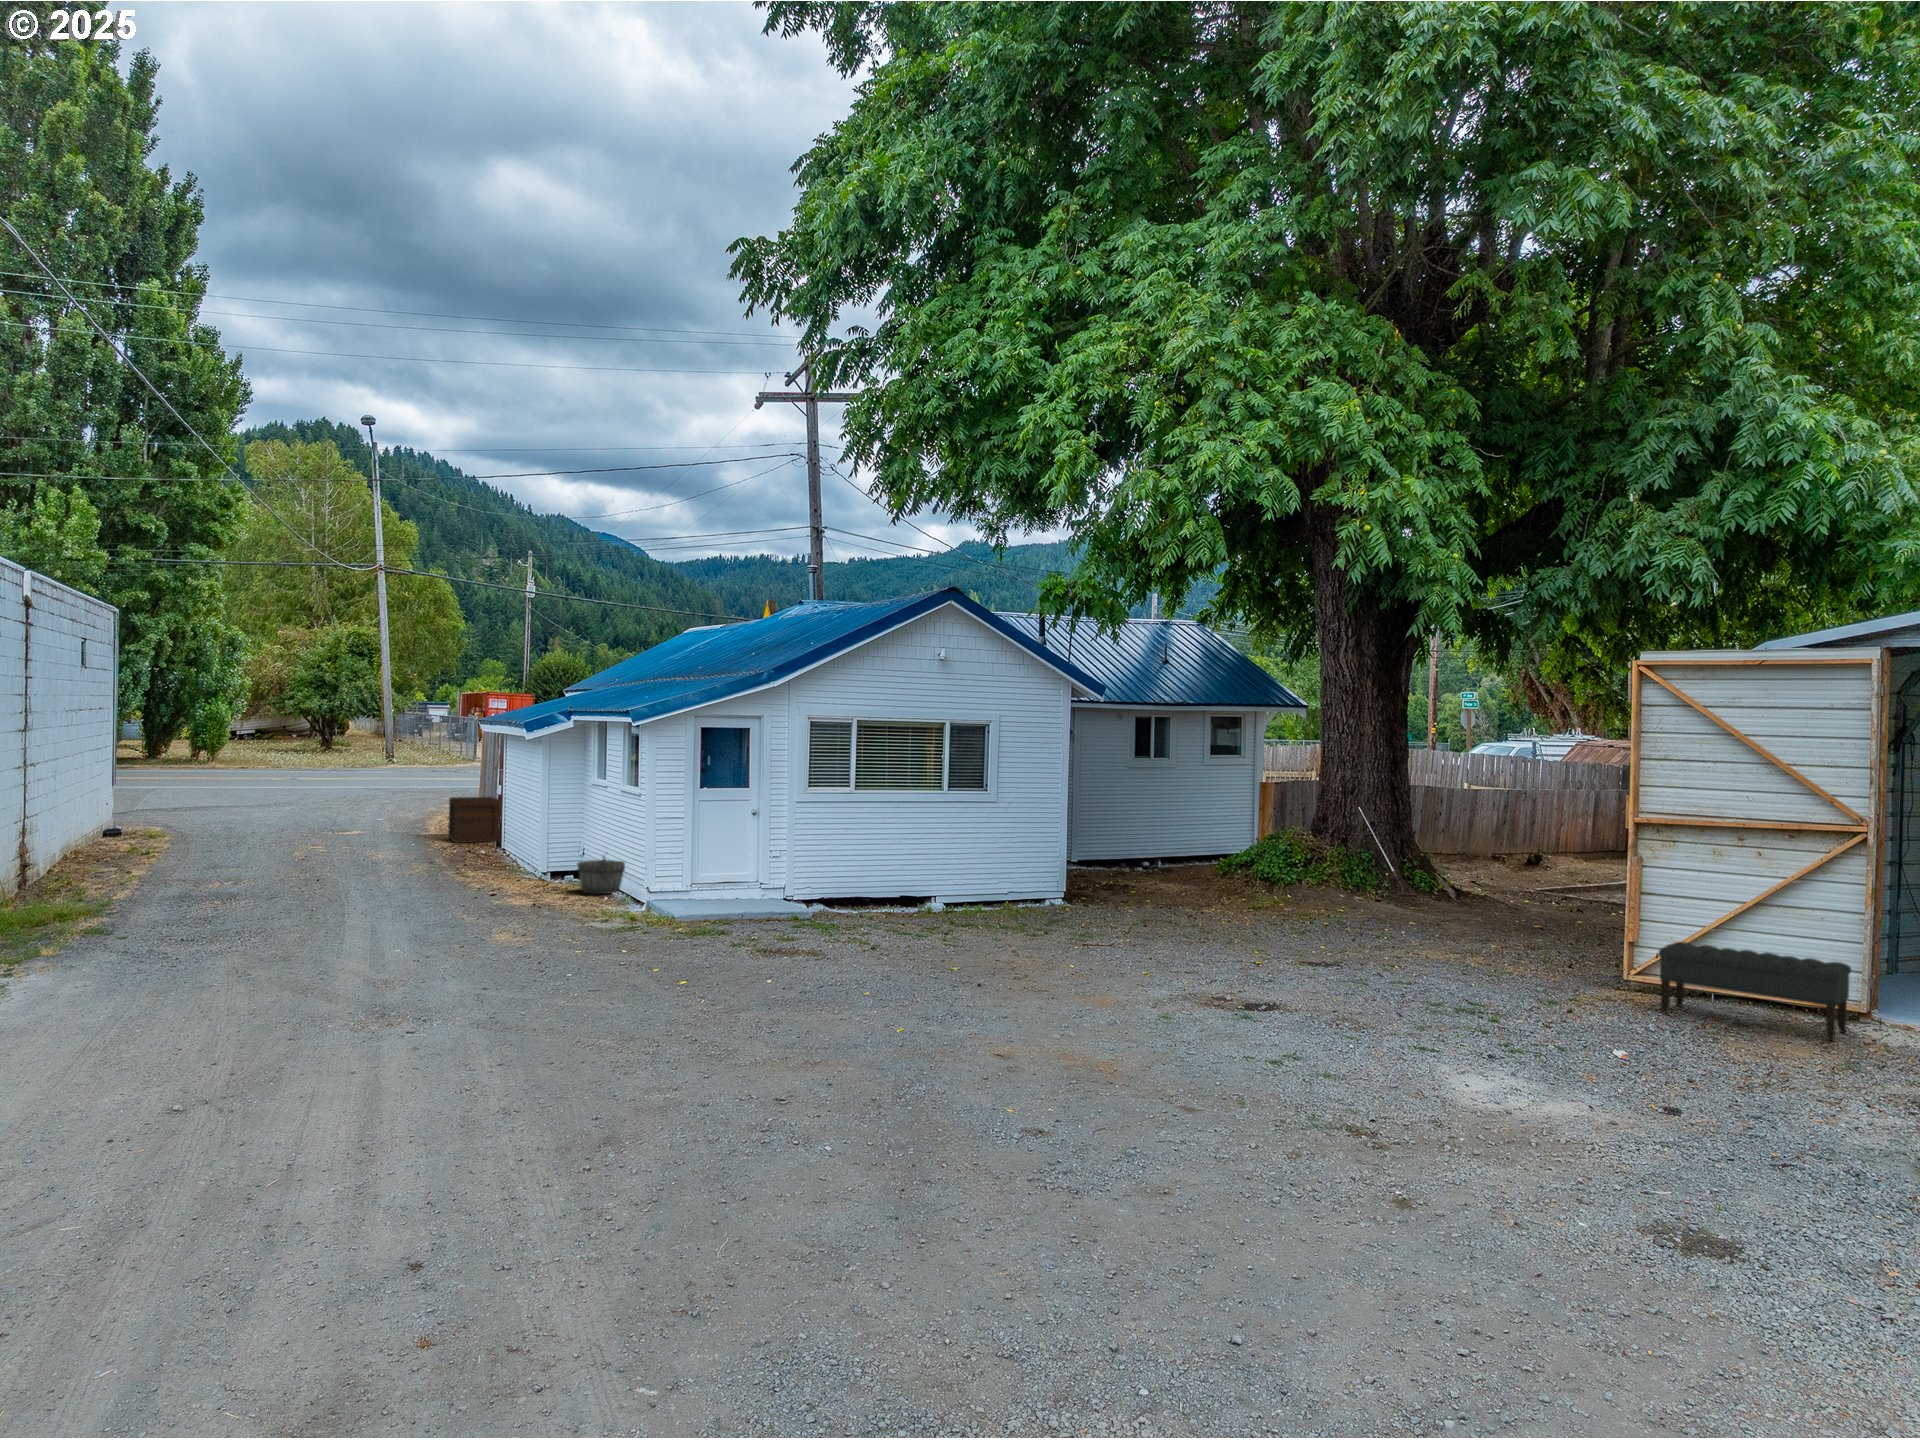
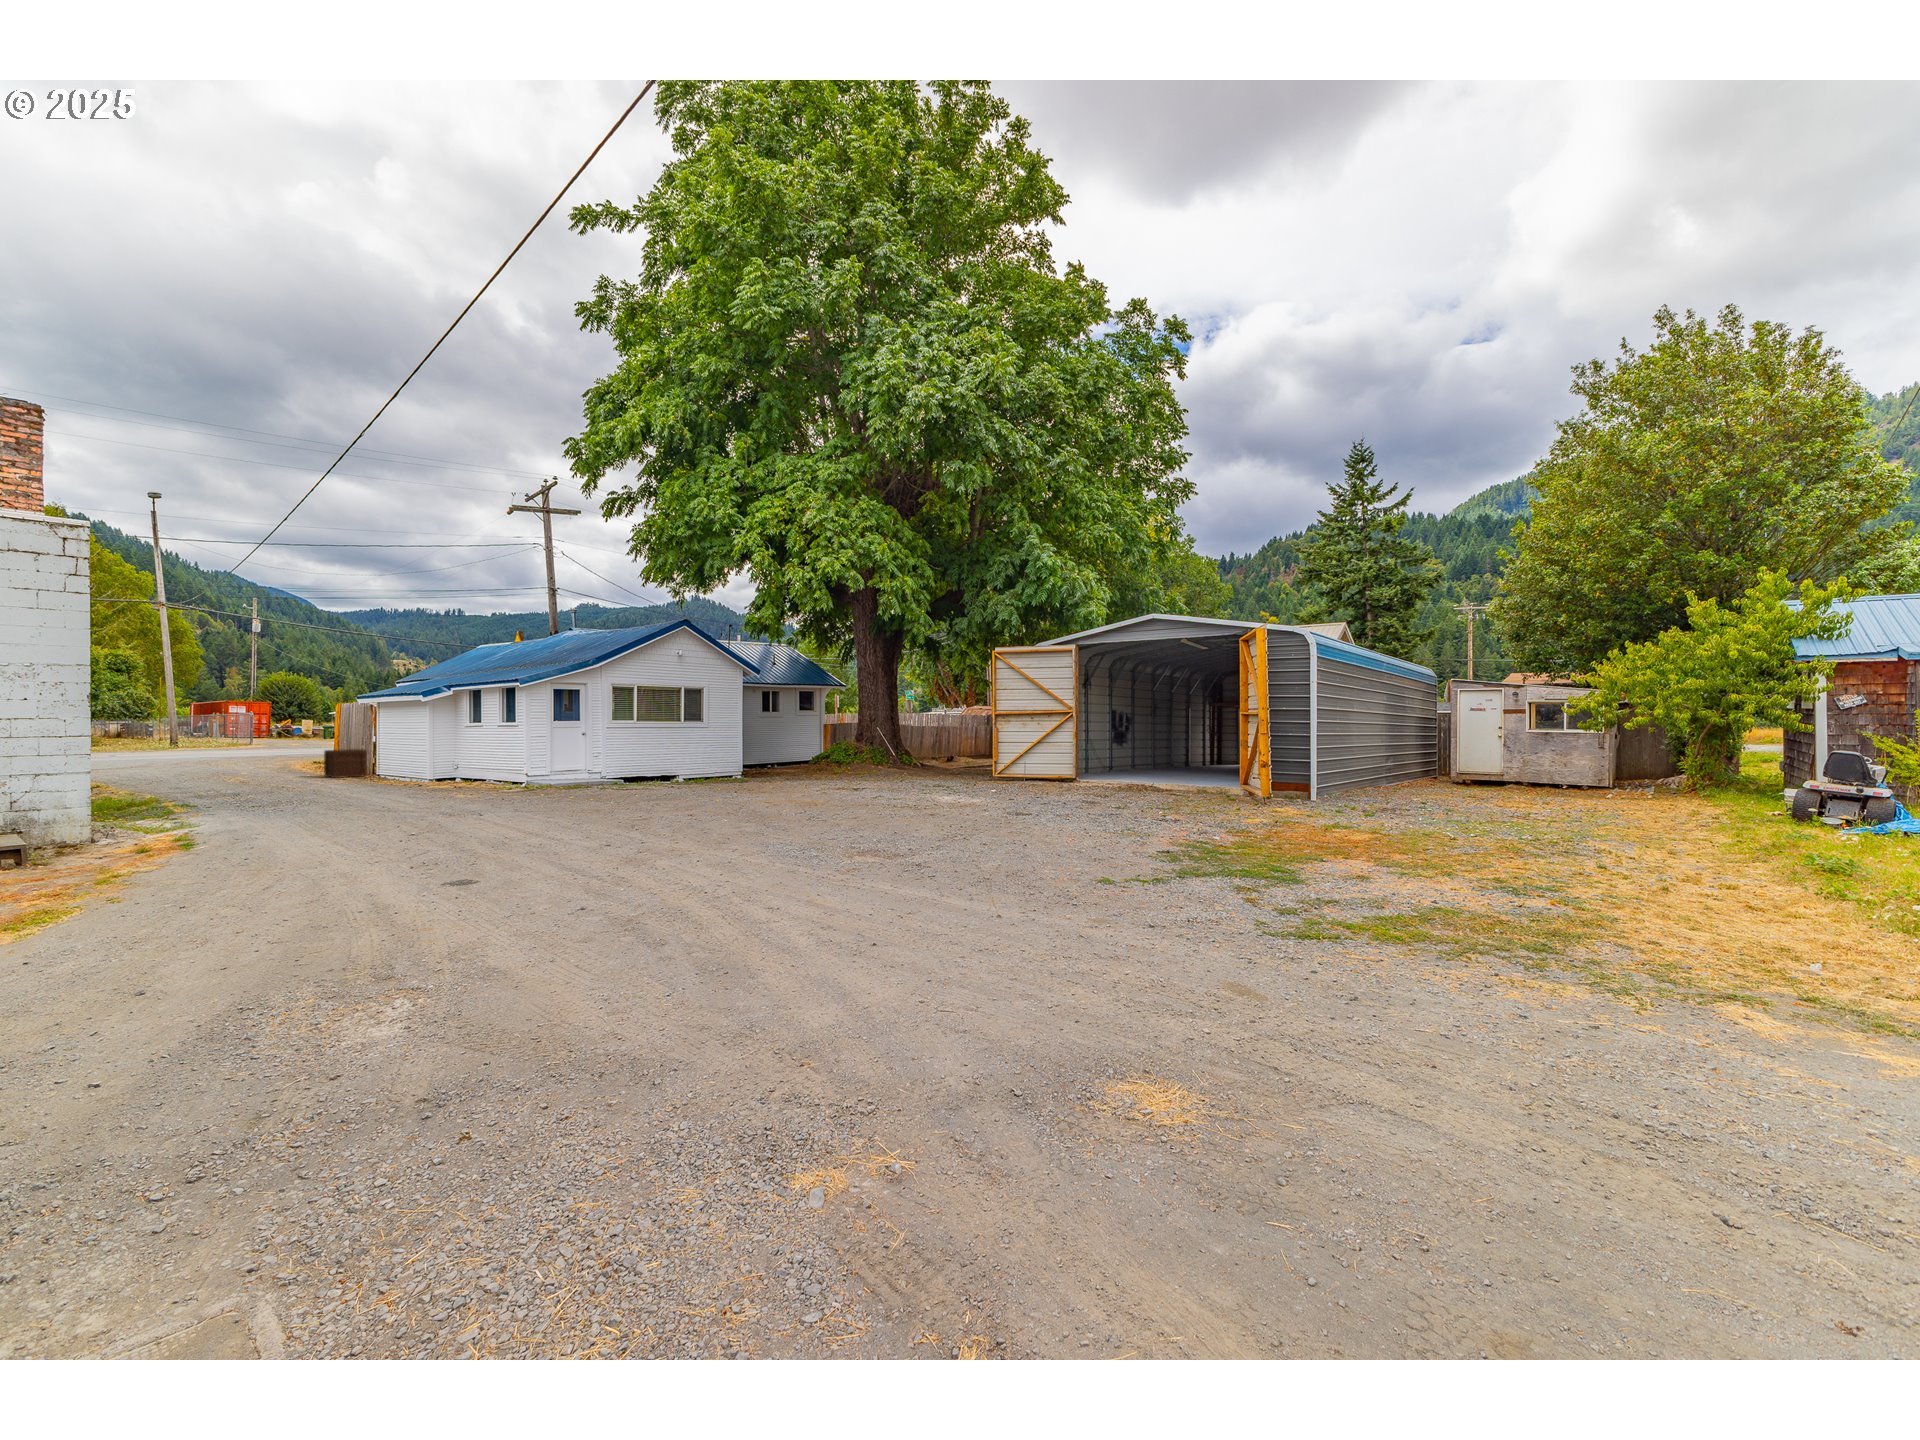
wooden bucket: present [577,855,625,894] -> none [469,764,501,786]
bench: present [1659,942,1851,1041] -> none [1005,760,1065,787]

